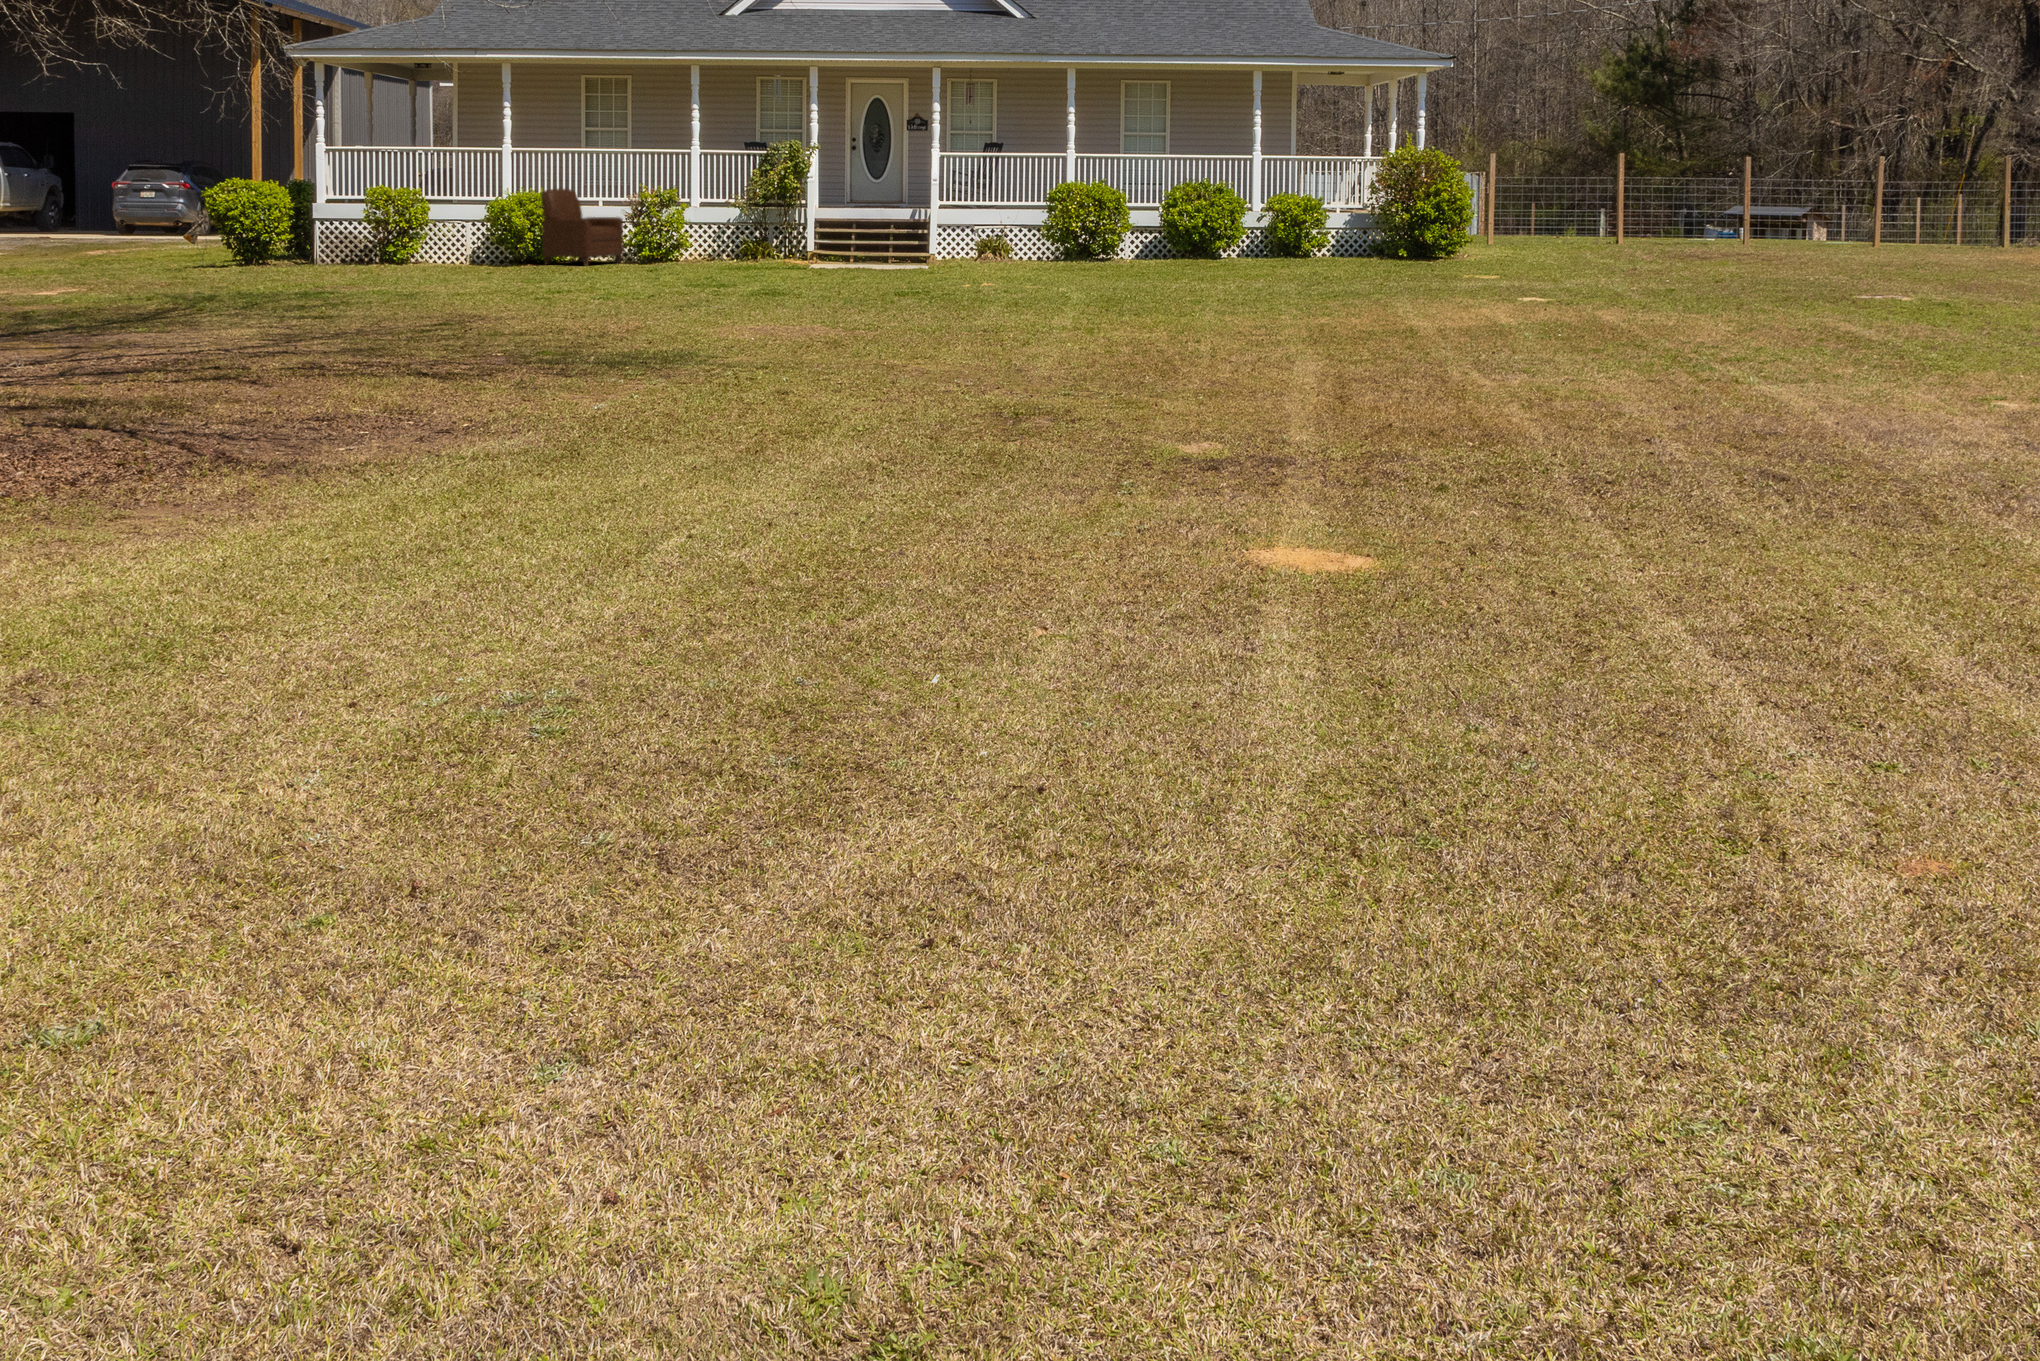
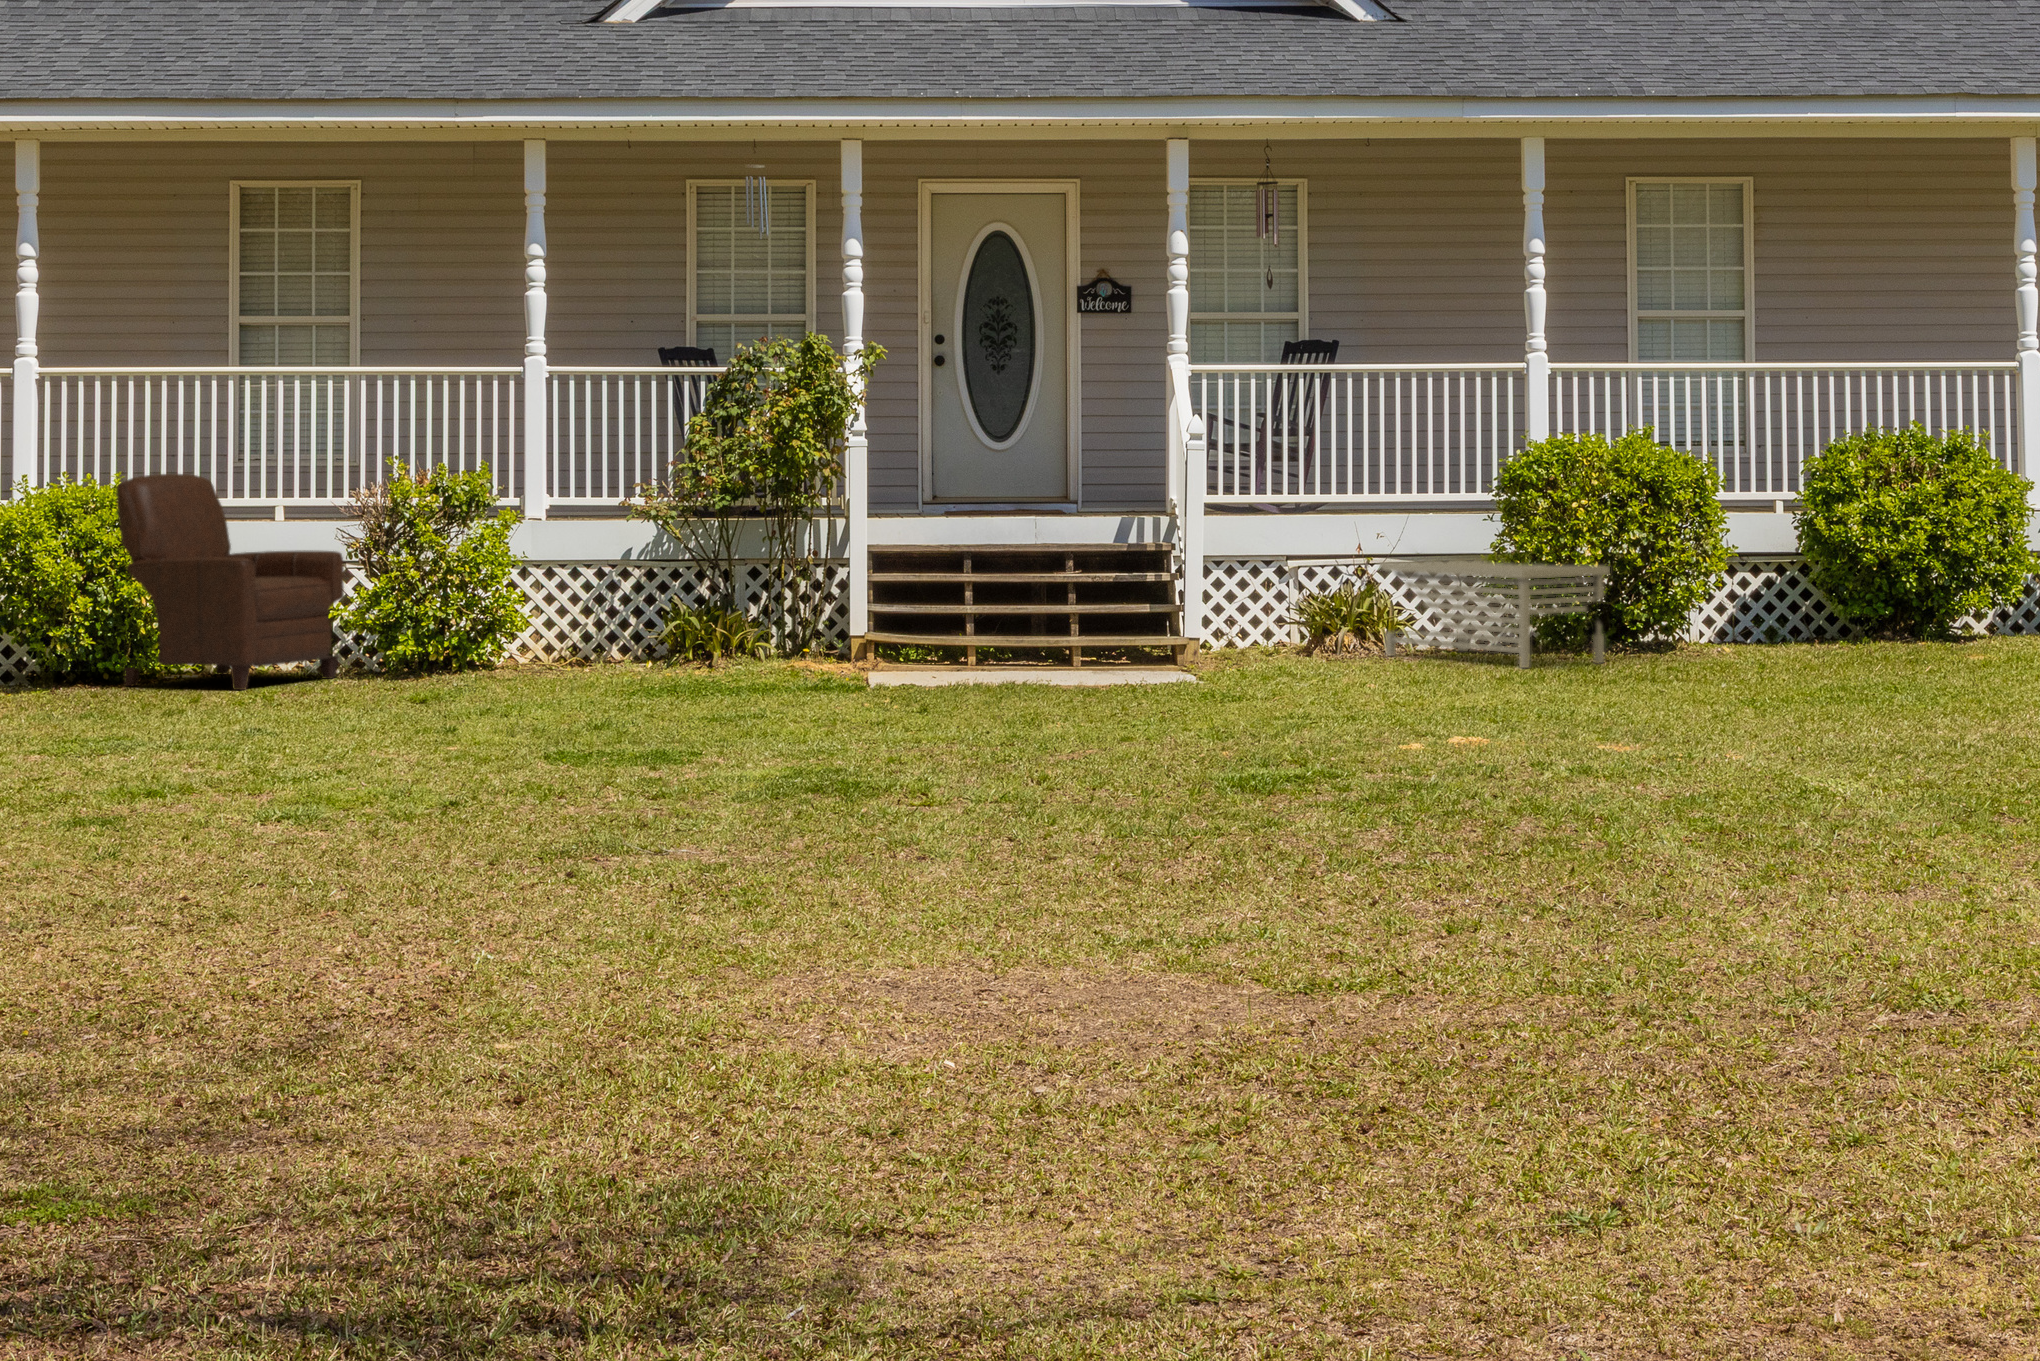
storage bench: none [1002,226,1081,266] -> present [1380,561,1610,668]

